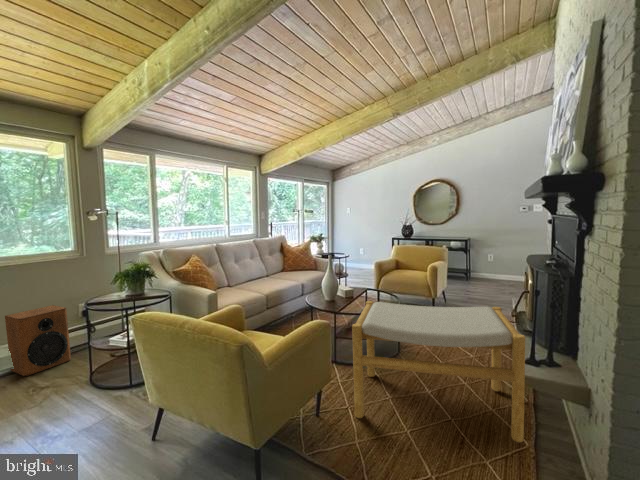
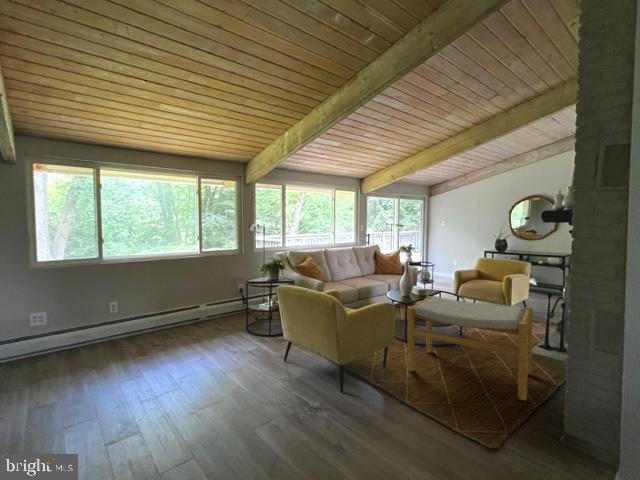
speaker: present [5,305,71,376] -> none [204,283,234,323]

